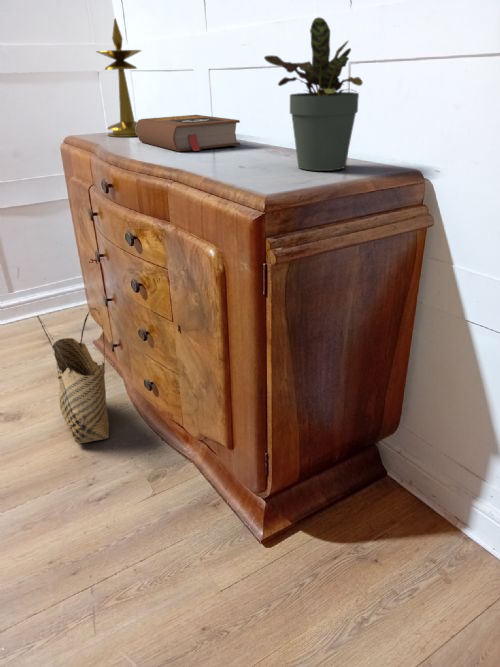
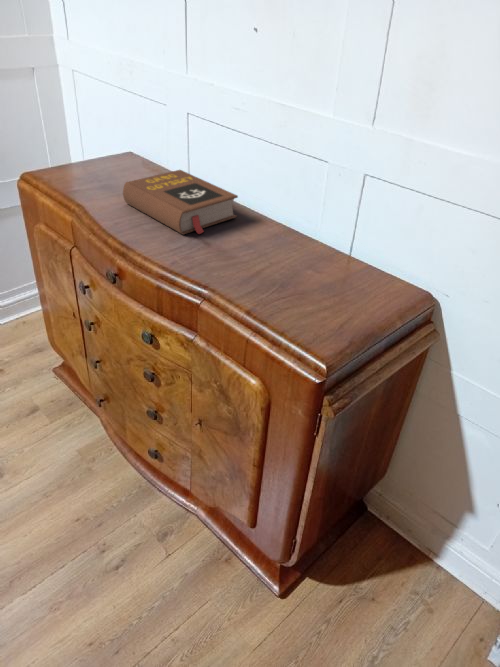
candlestick: present [97,18,141,137] -> none [66,59,123,186]
potted plant: present [264,18,363,171] -> none [306,168,393,291]
woven basket: present [37,308,109,443] -> none [29,373,105,504]

